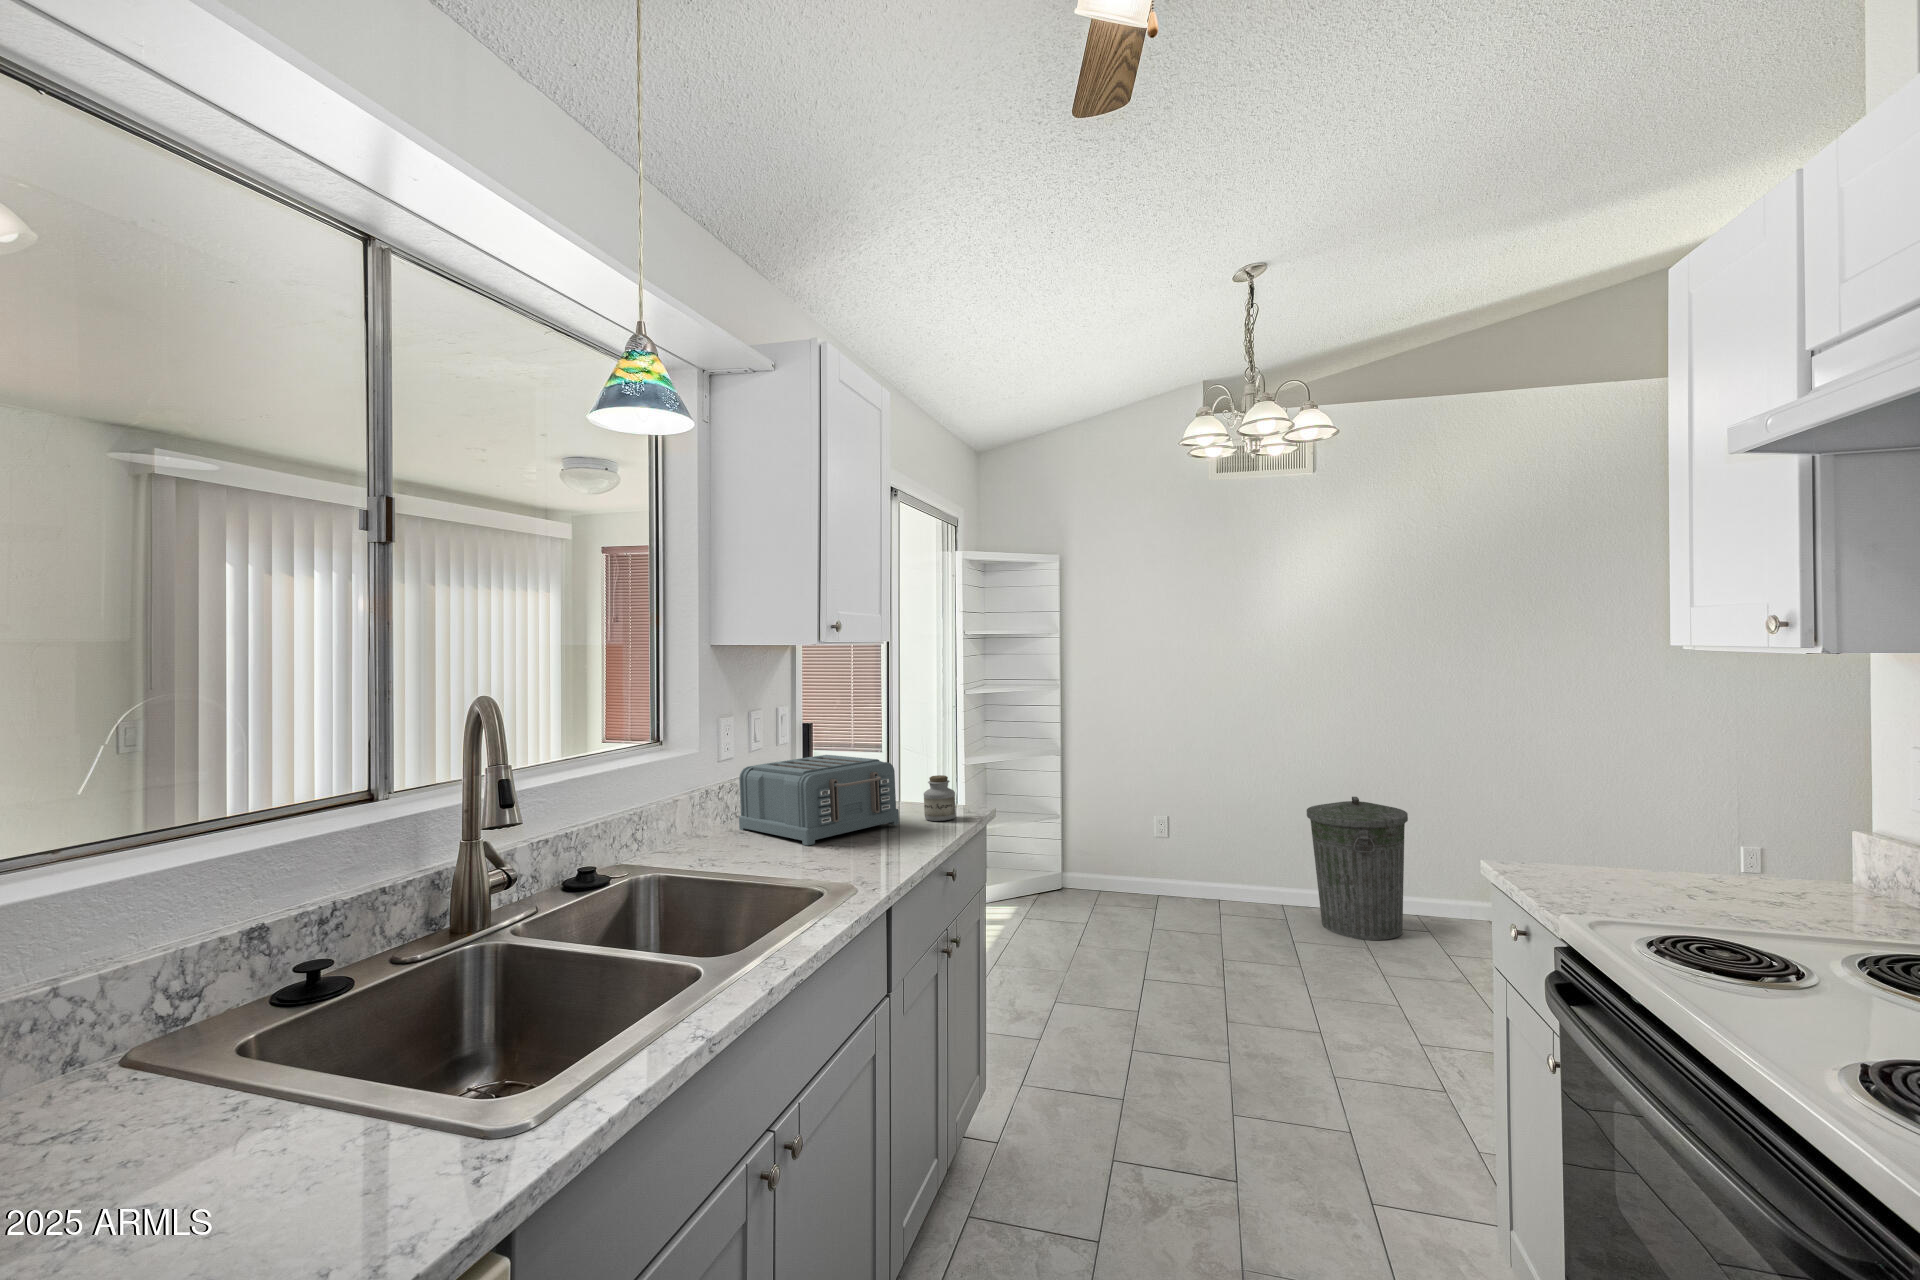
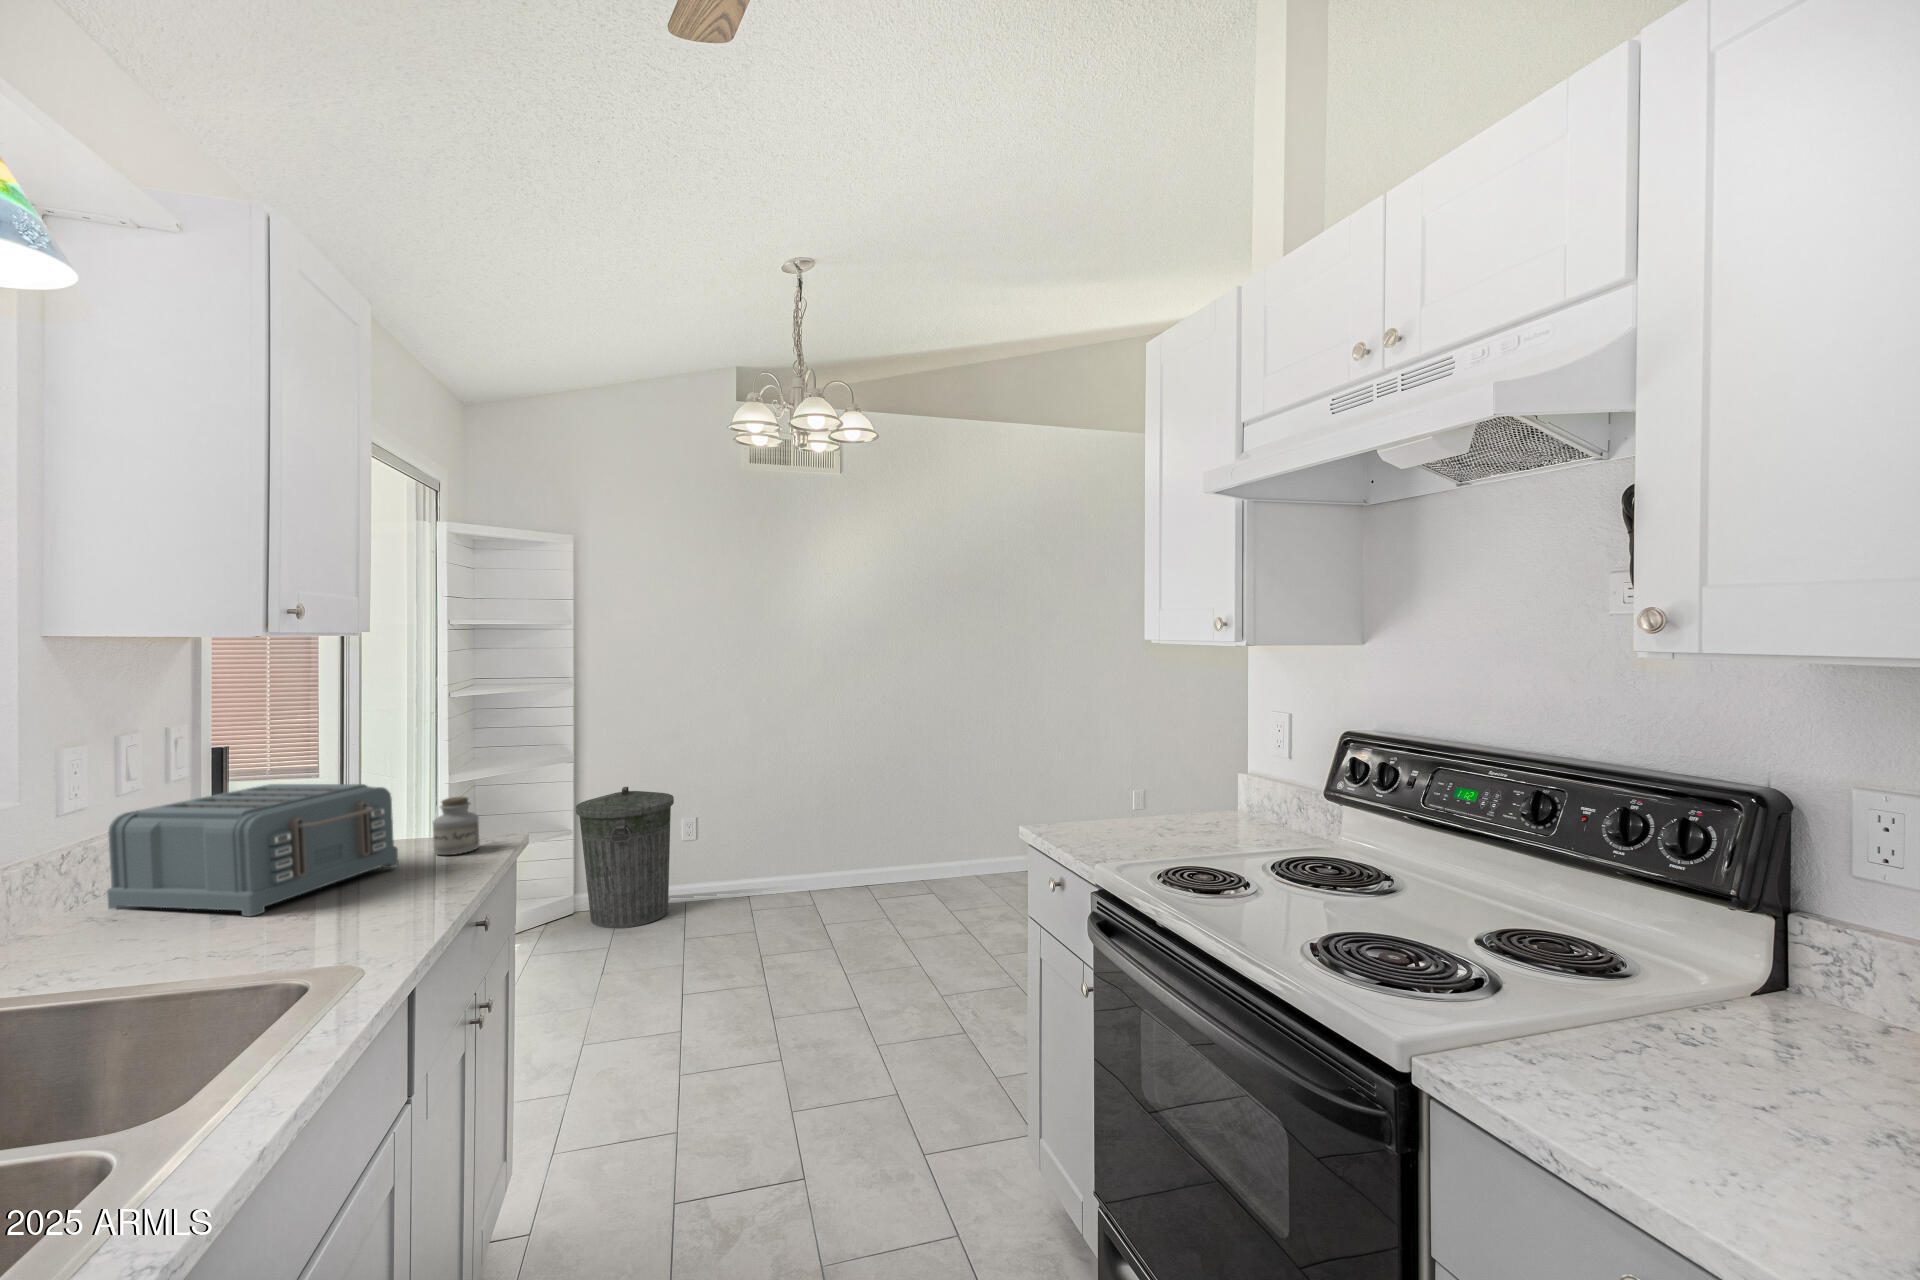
trash can: present [1307,797,1408,940] -> present [576,787,674,928]

